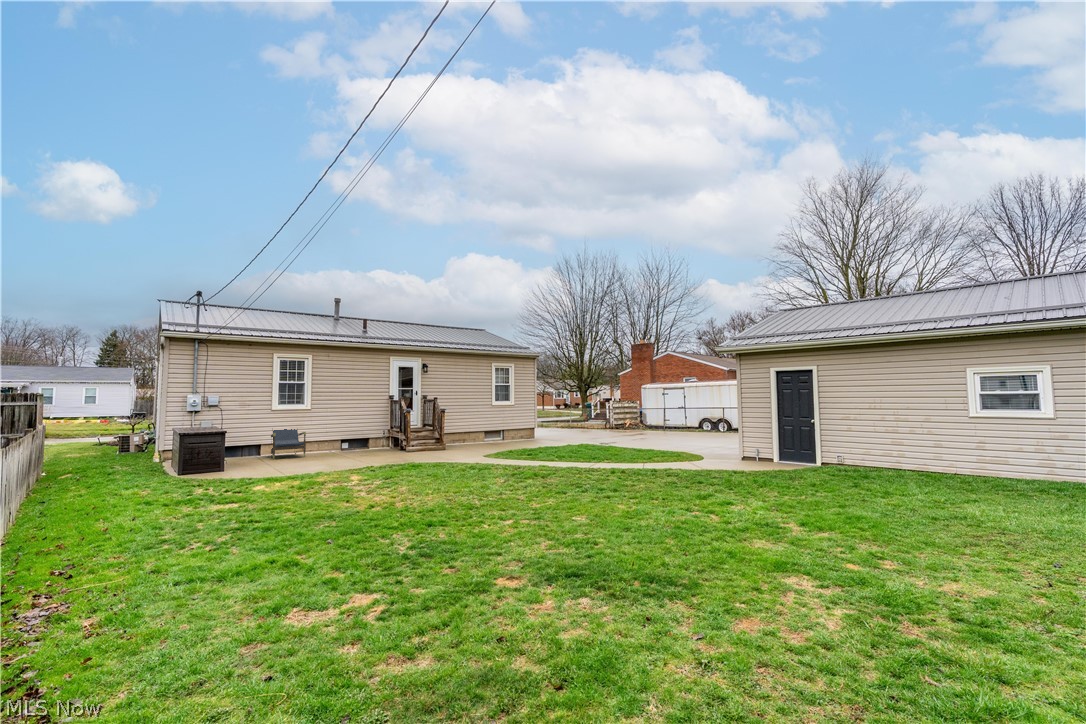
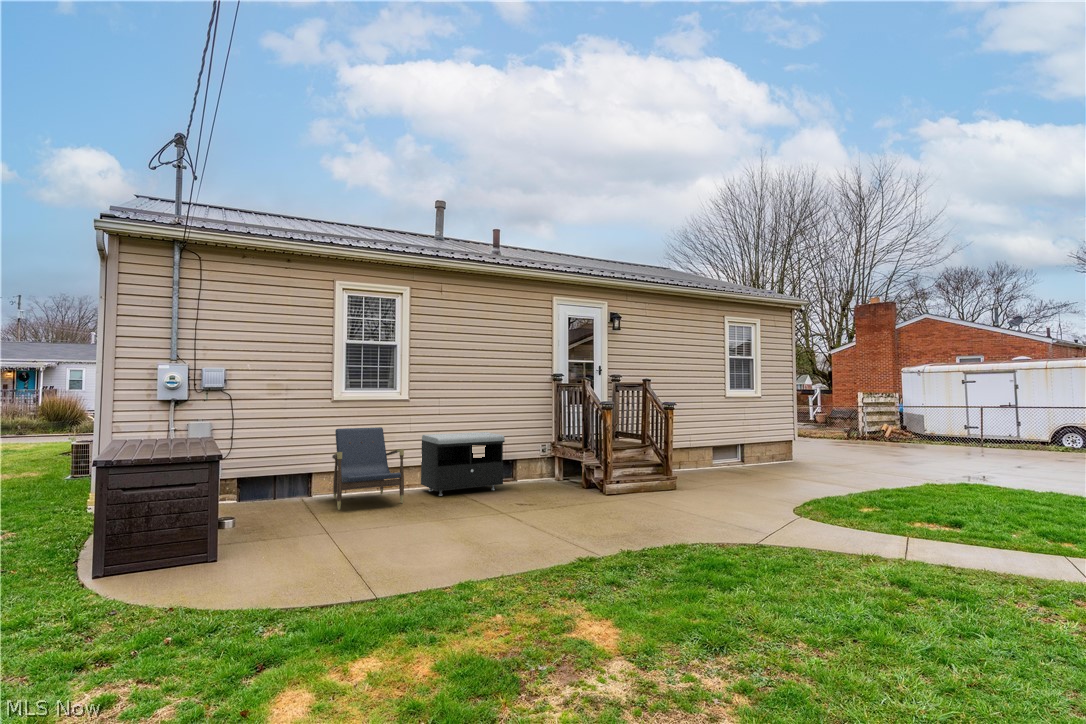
storage bench: none [316,425,359,454] -> present [421,432,505,496]

